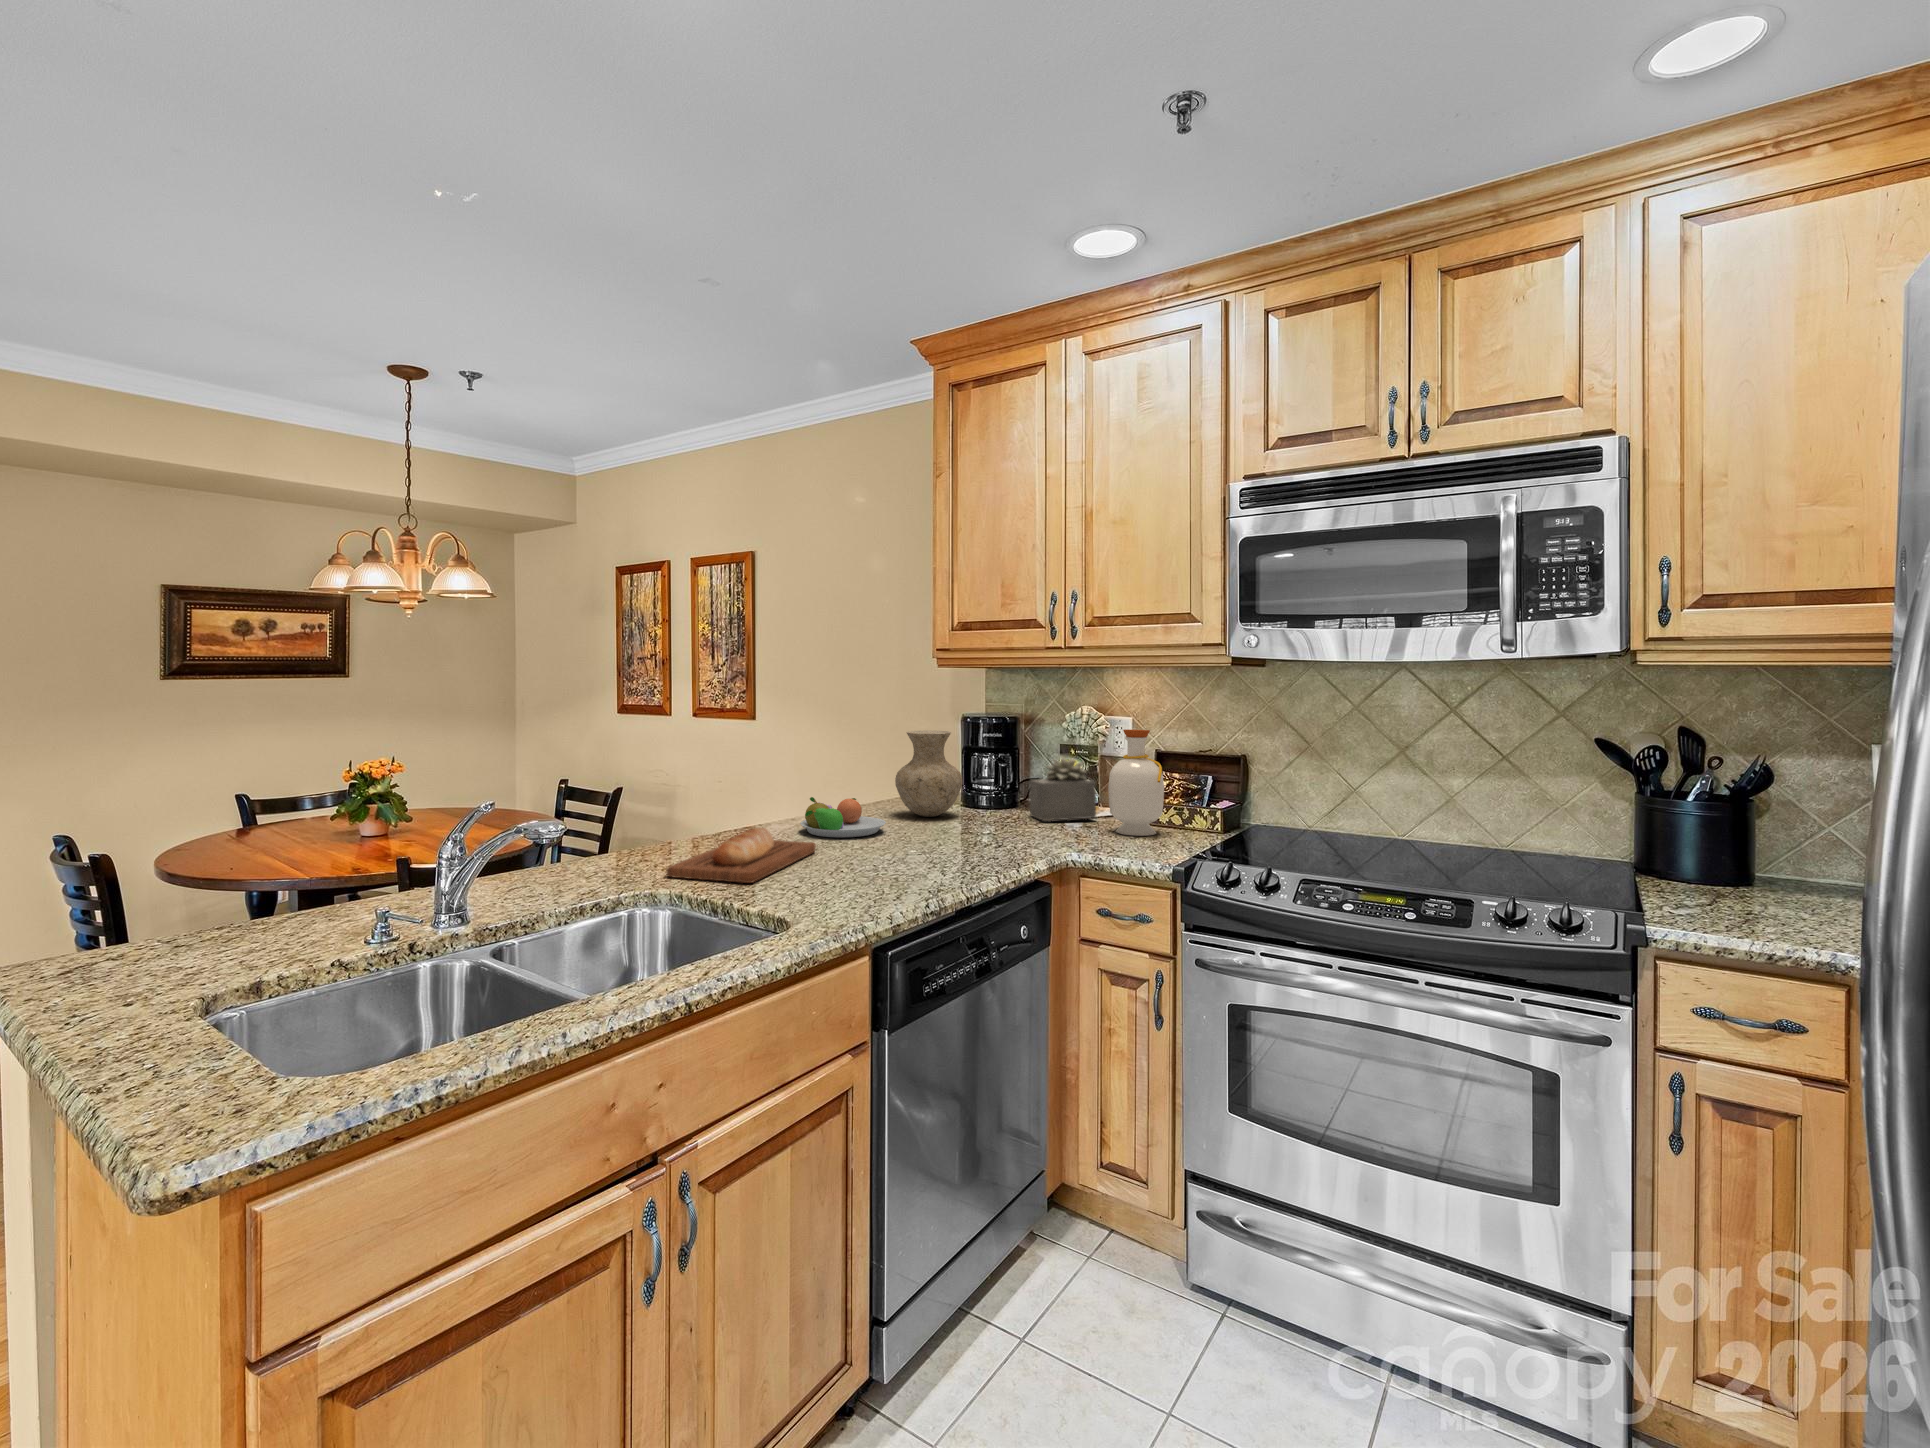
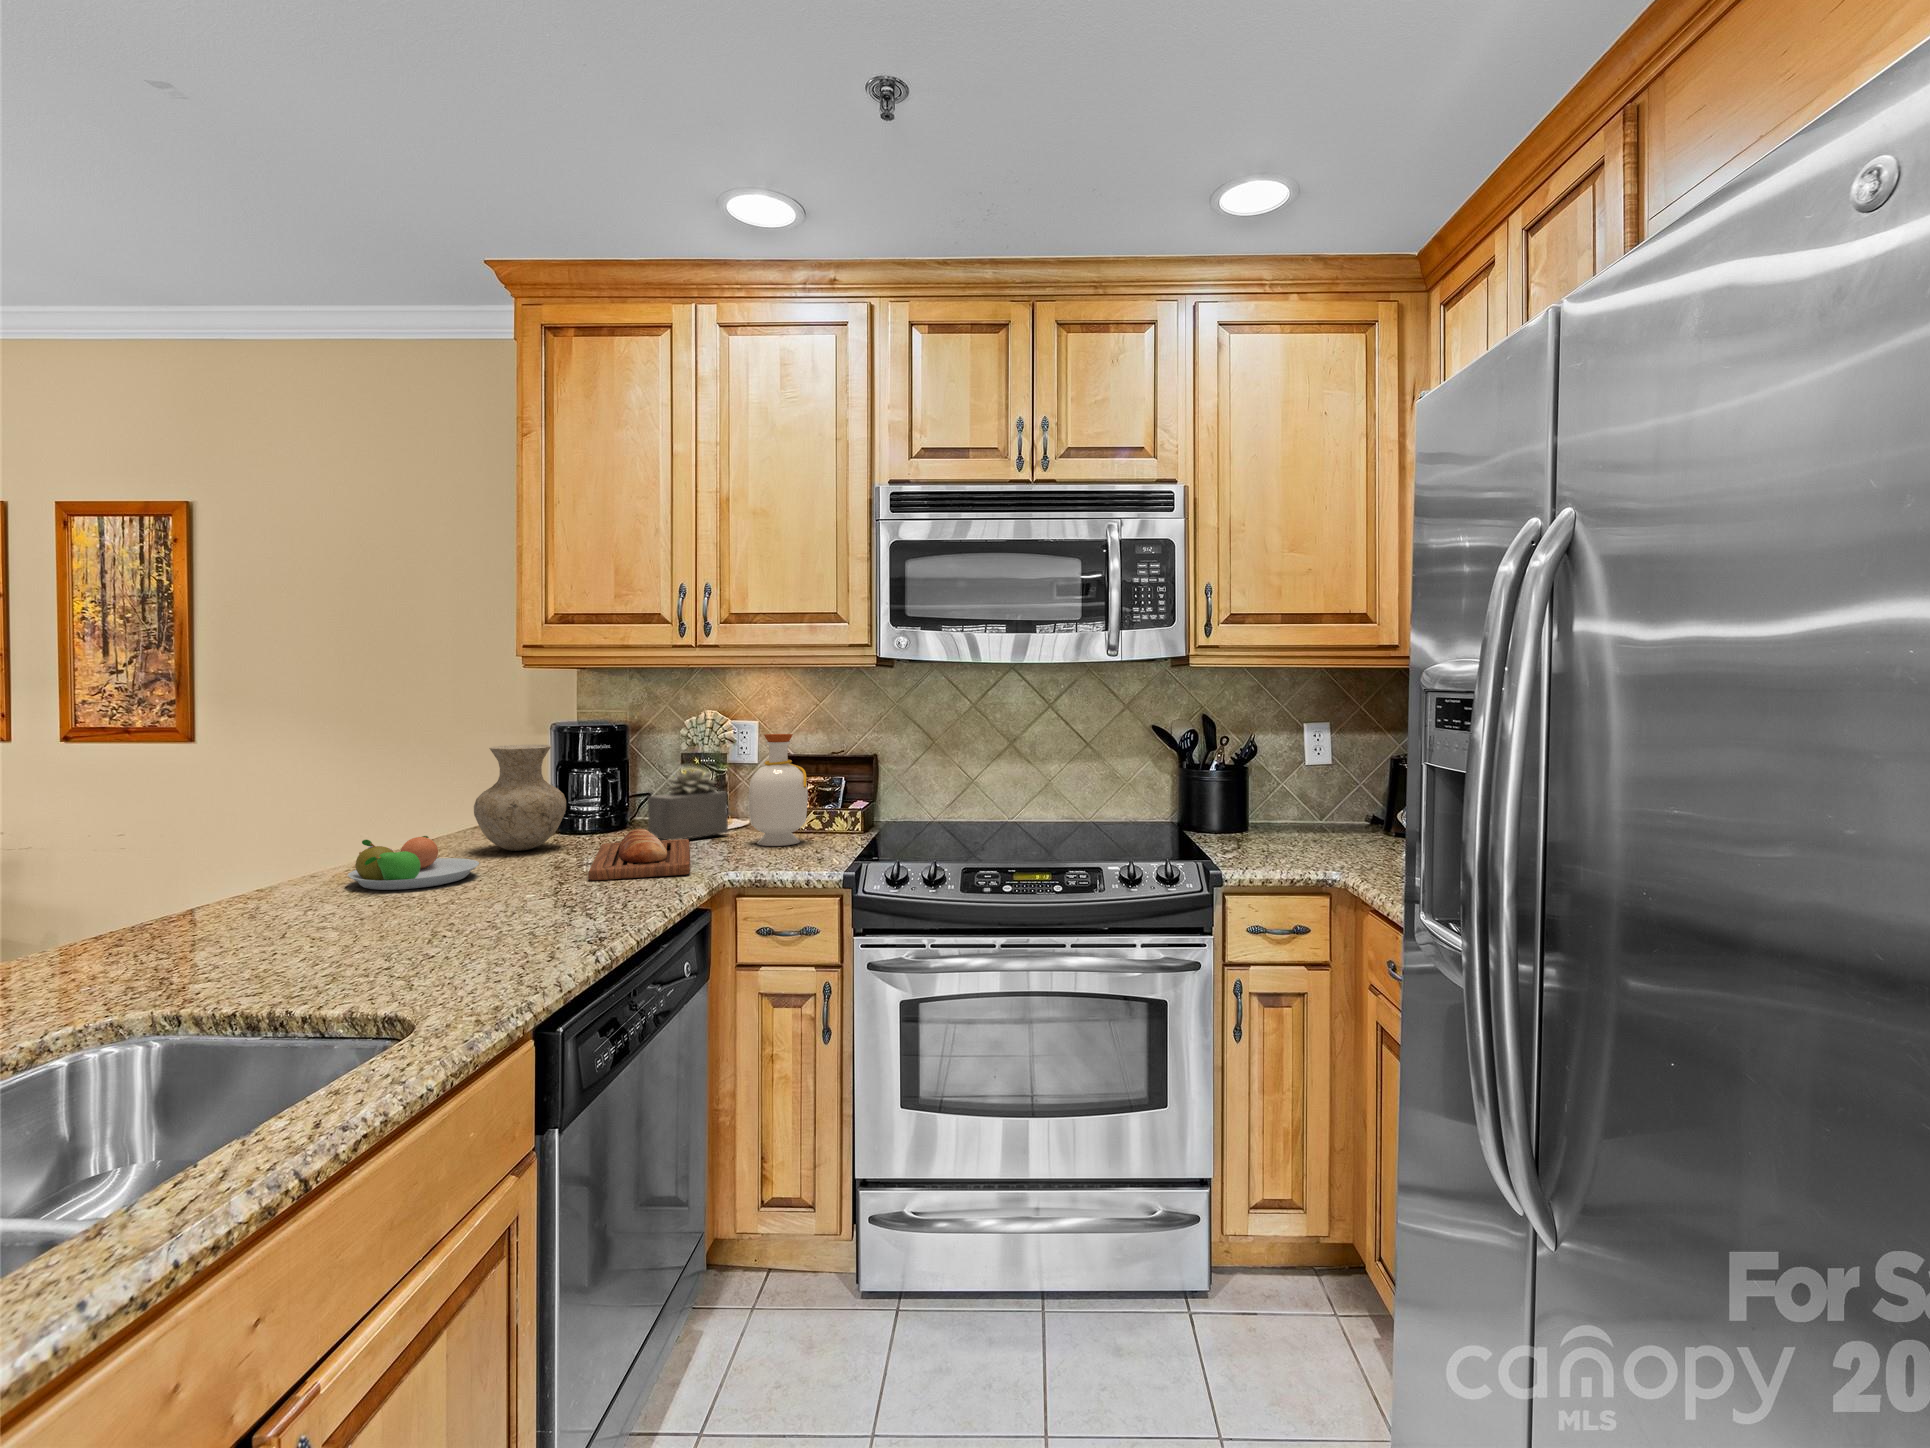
bread loaf: present [667,828,816,883] -> present [588,829,690,880]

